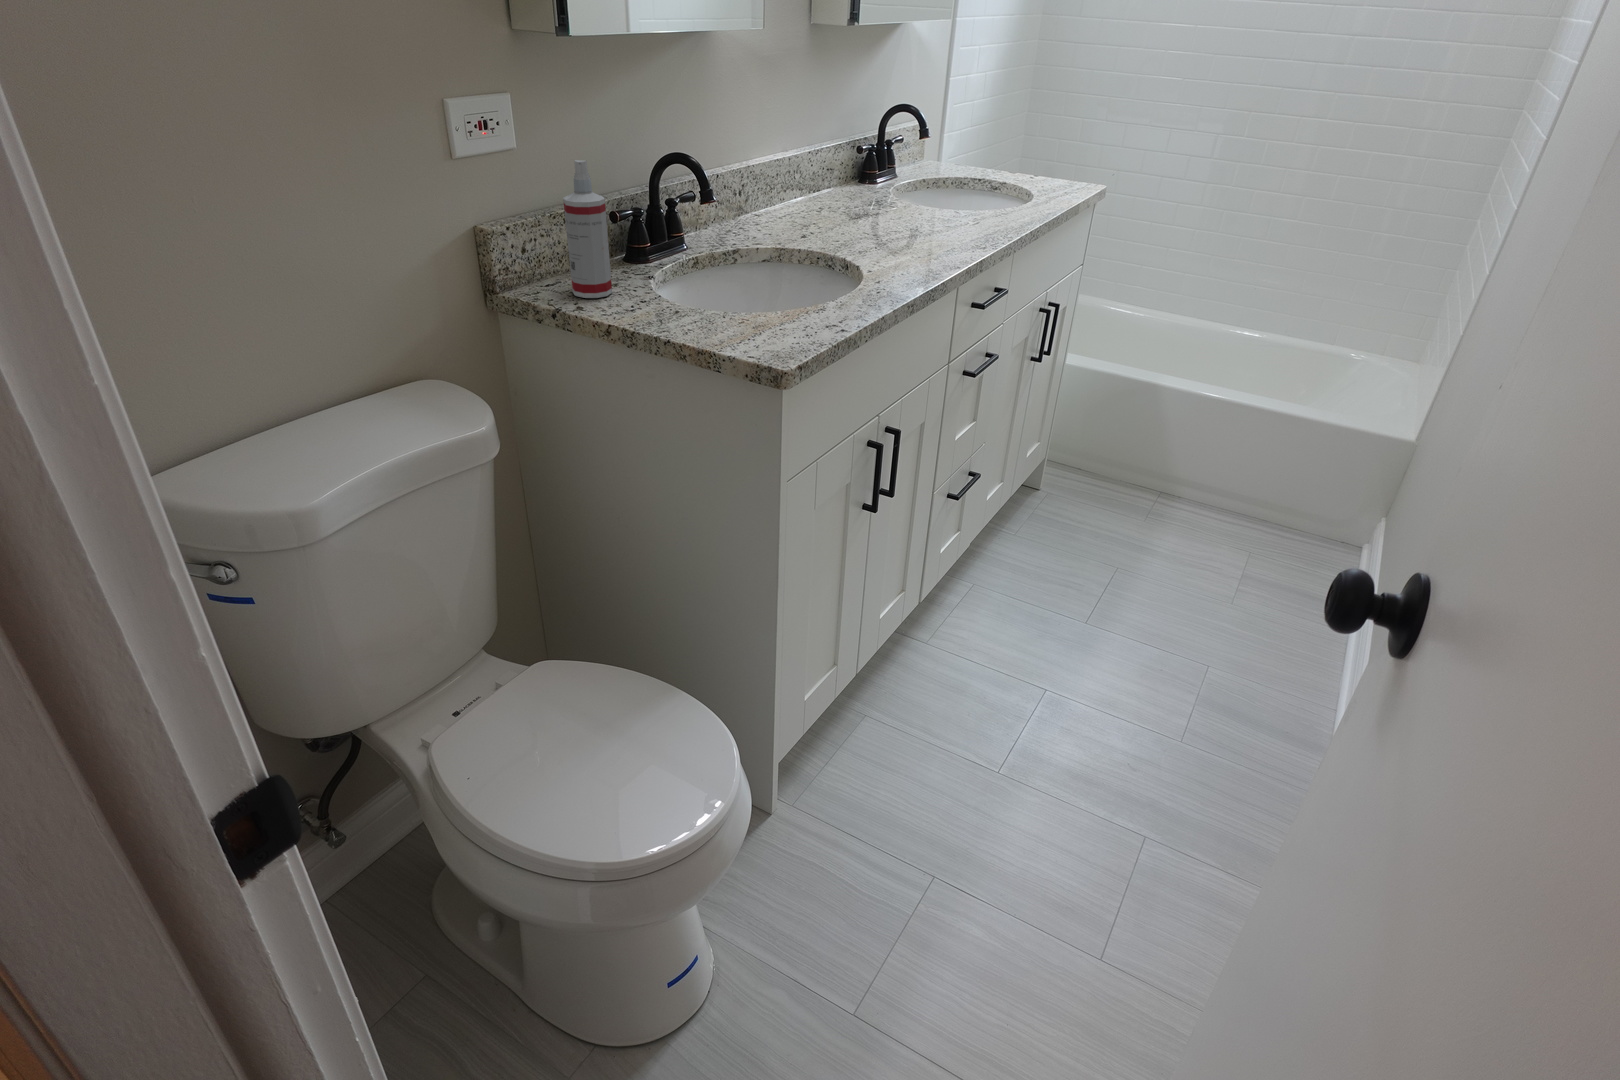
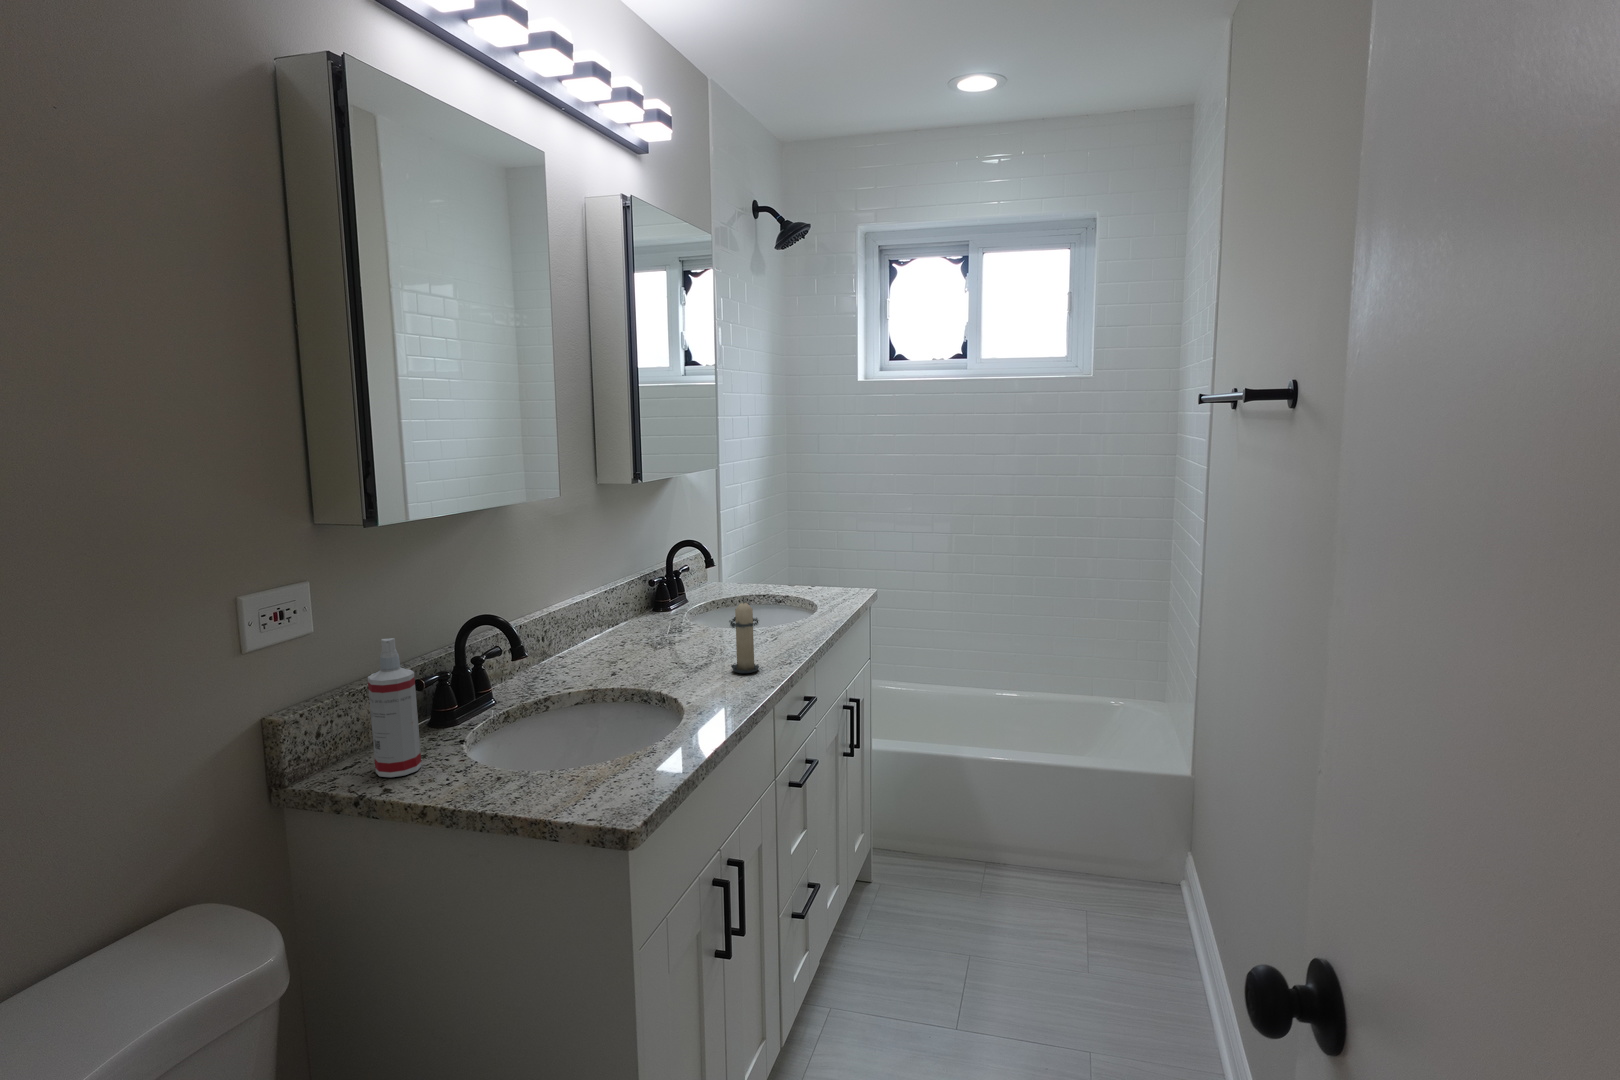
candle: none [918,167,960,253] -> present [729,598,759,673]

